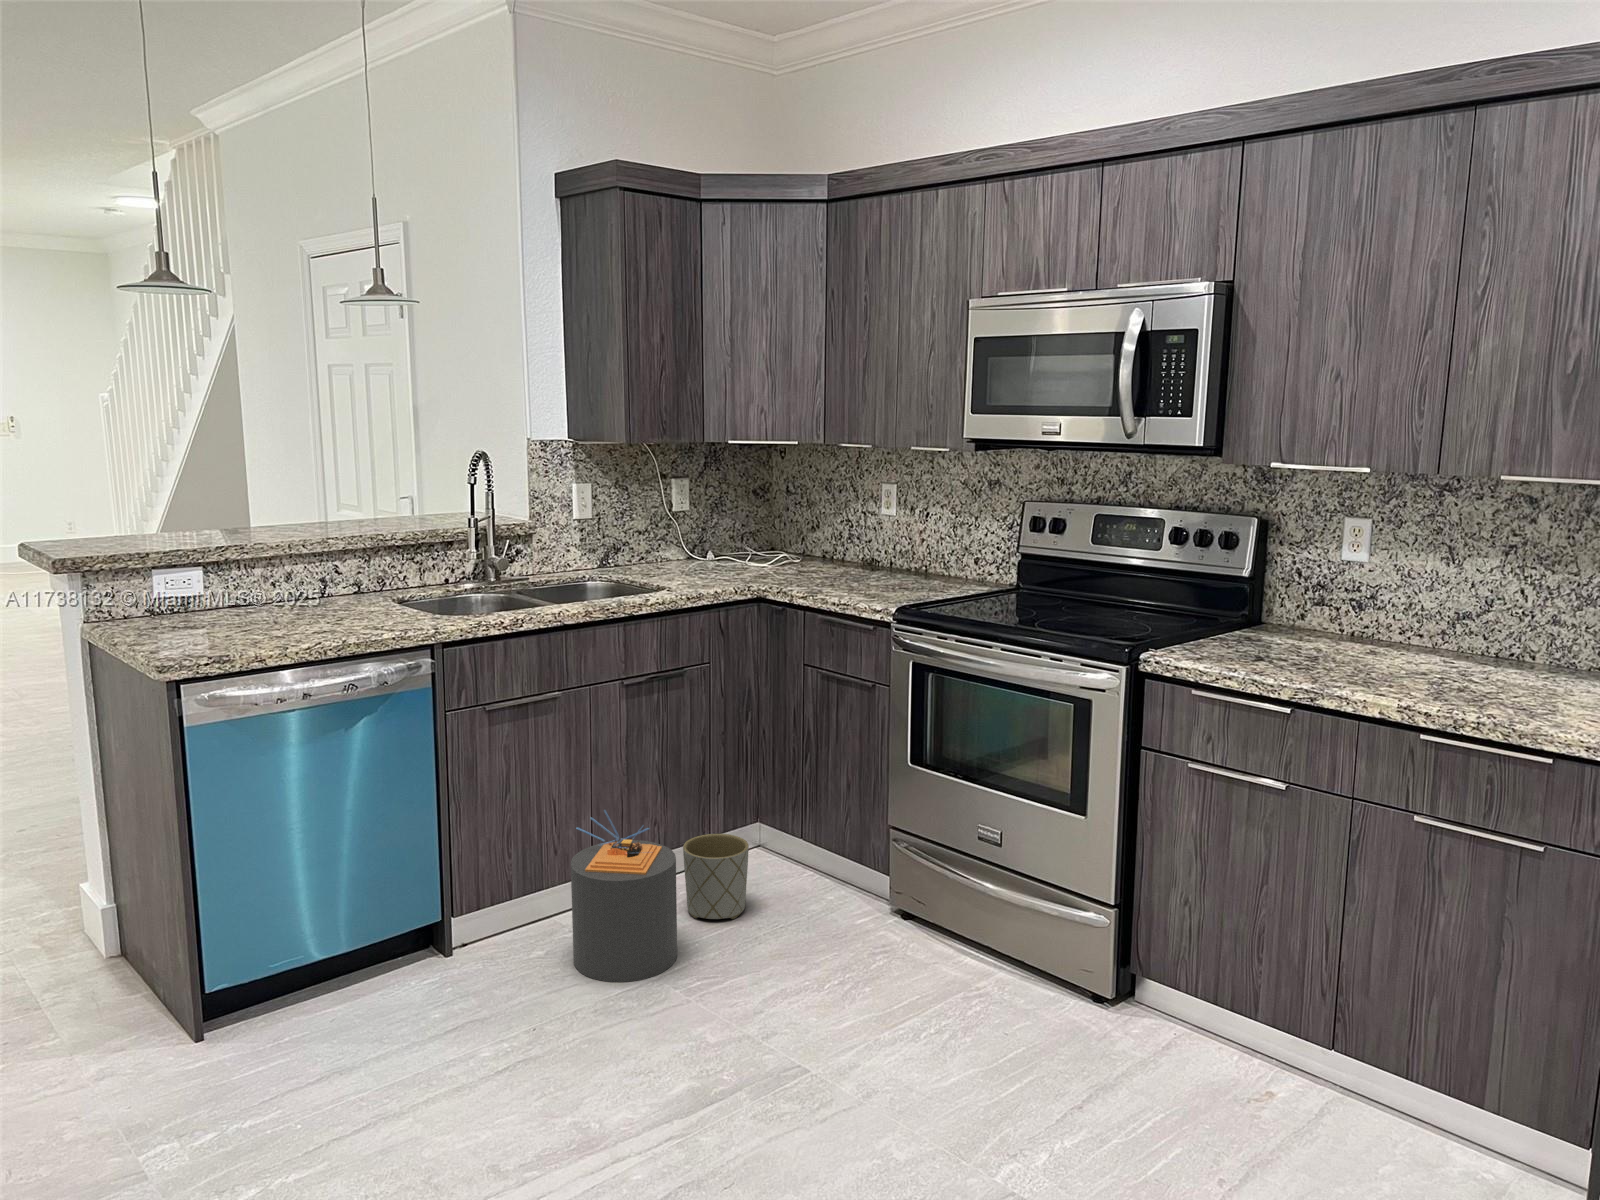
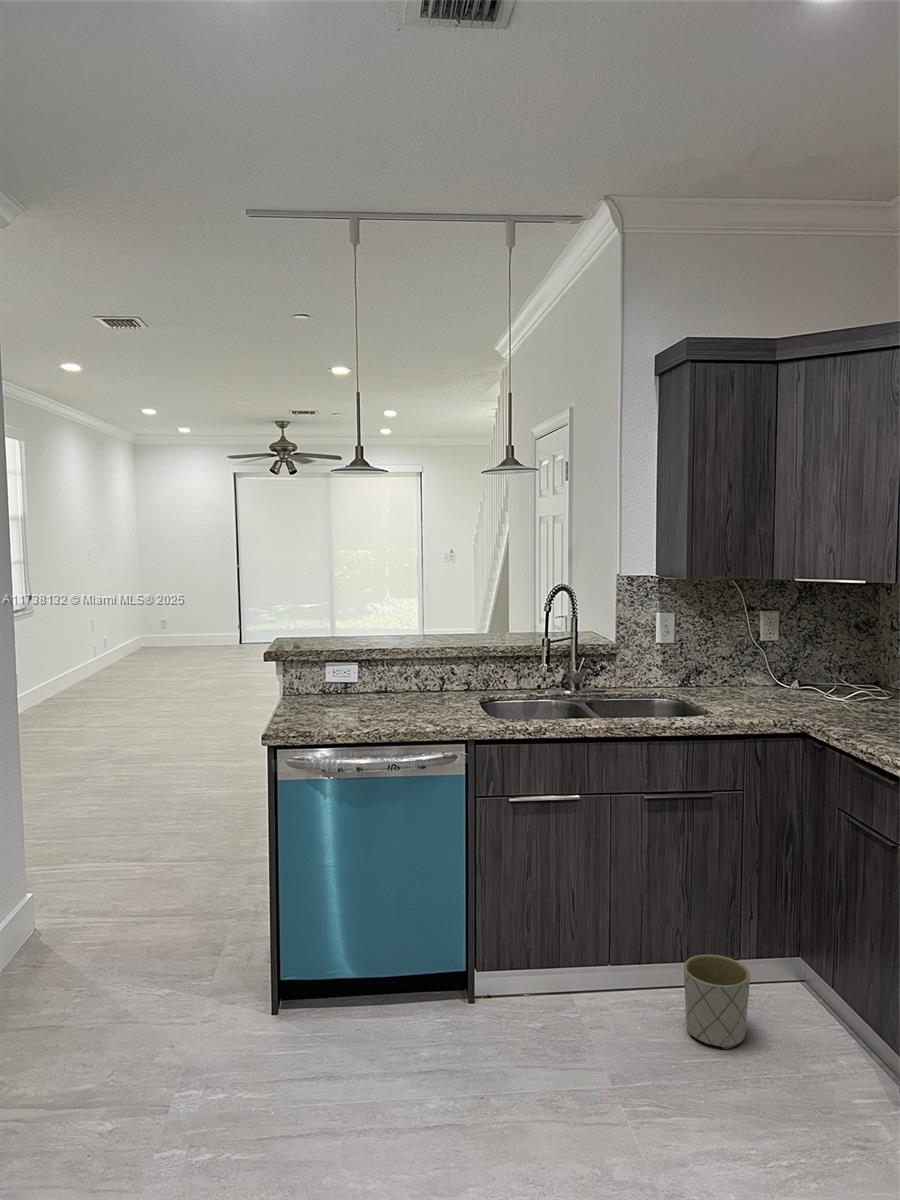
trash can: present [571,810,677,982] -> none [555,905,652,1083]

